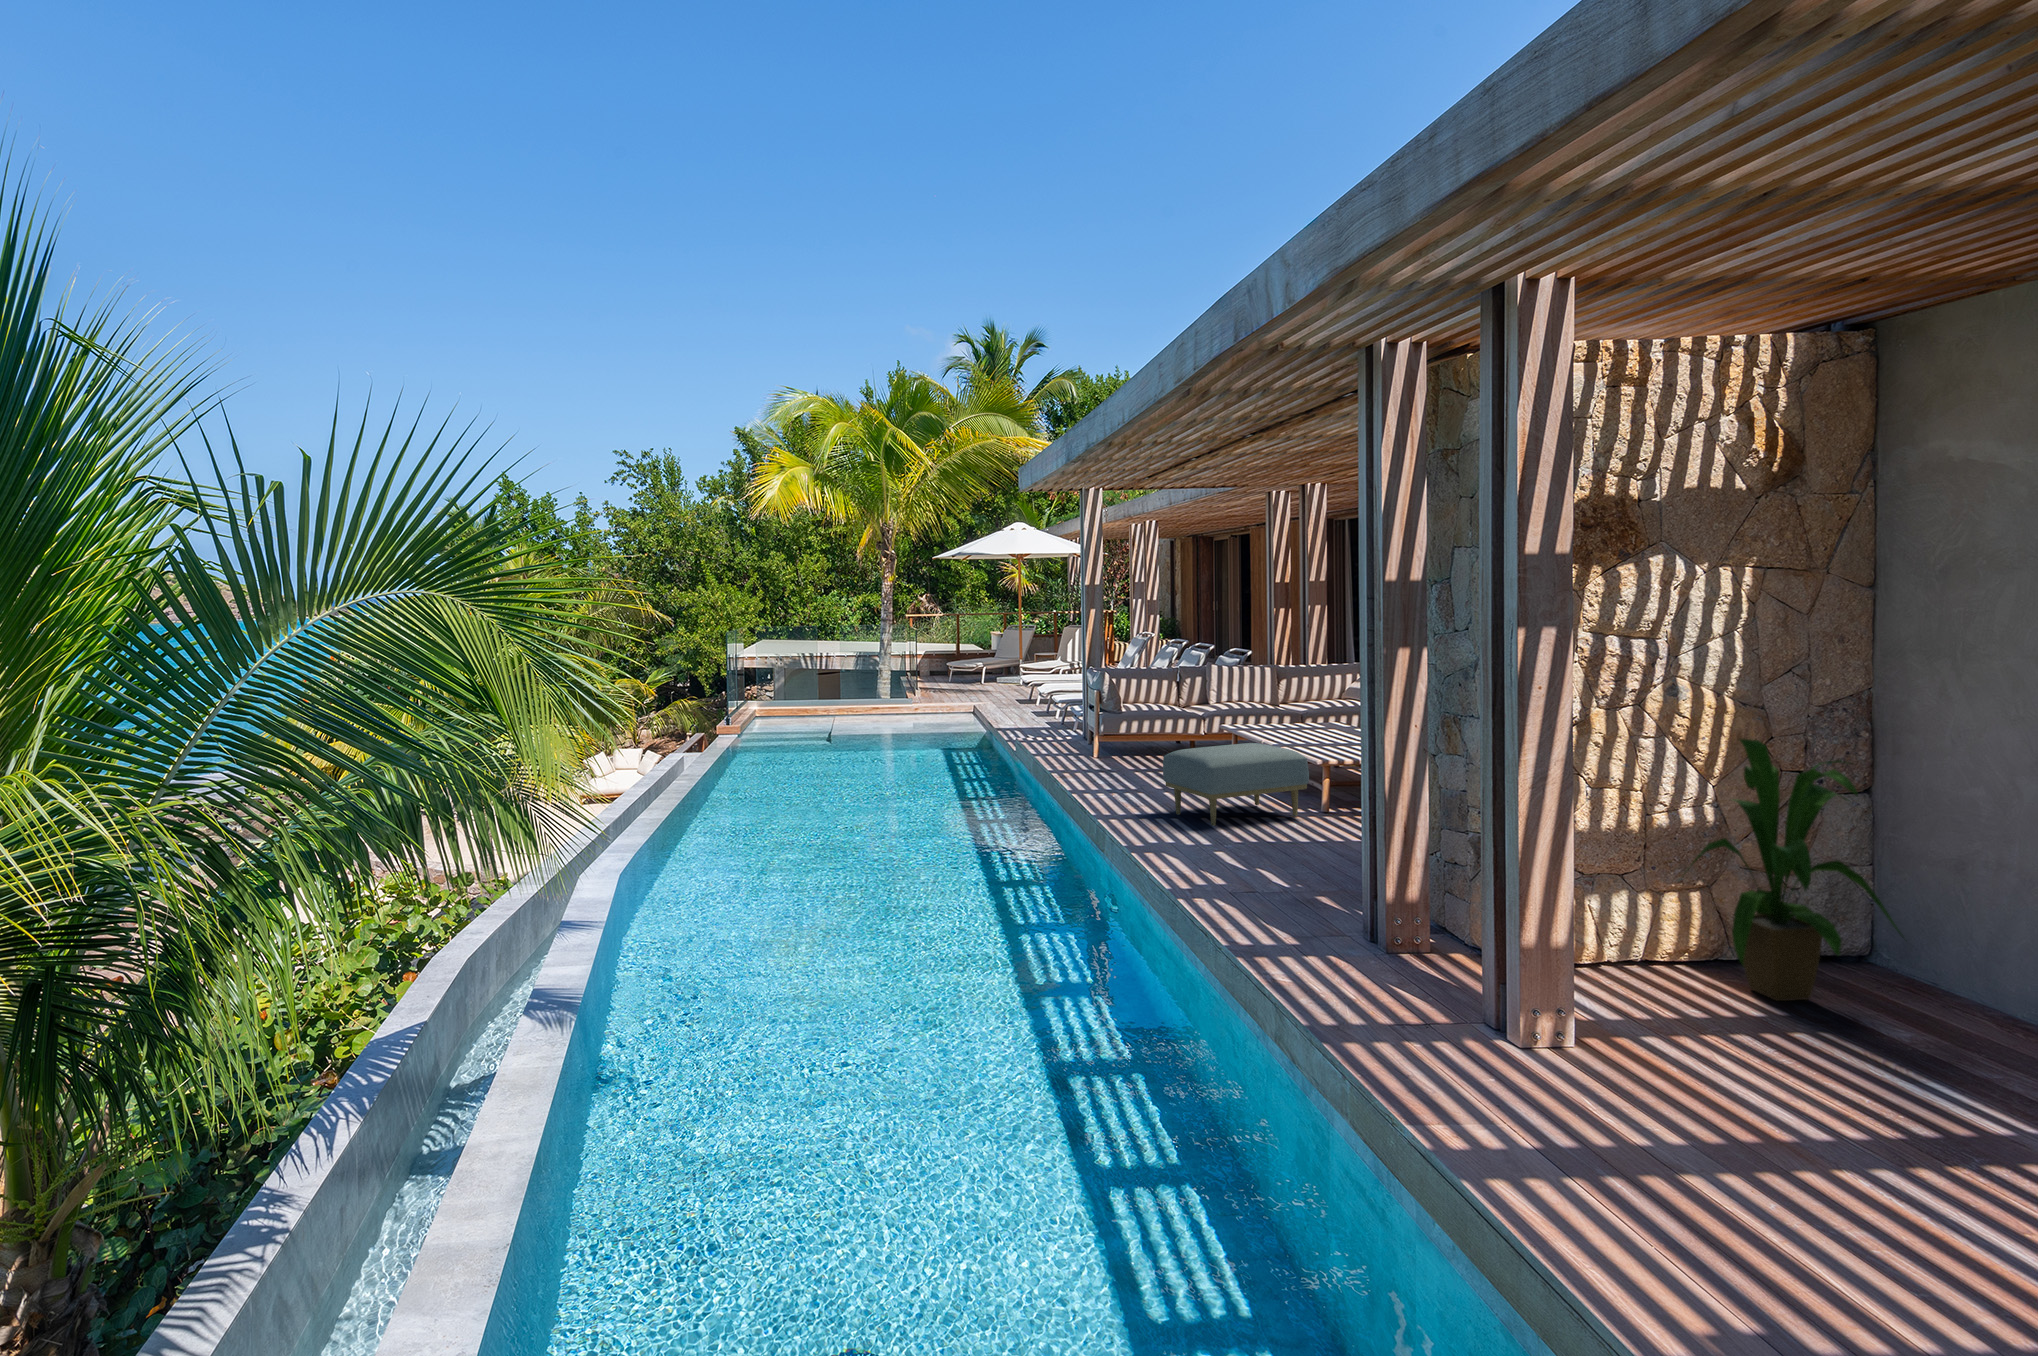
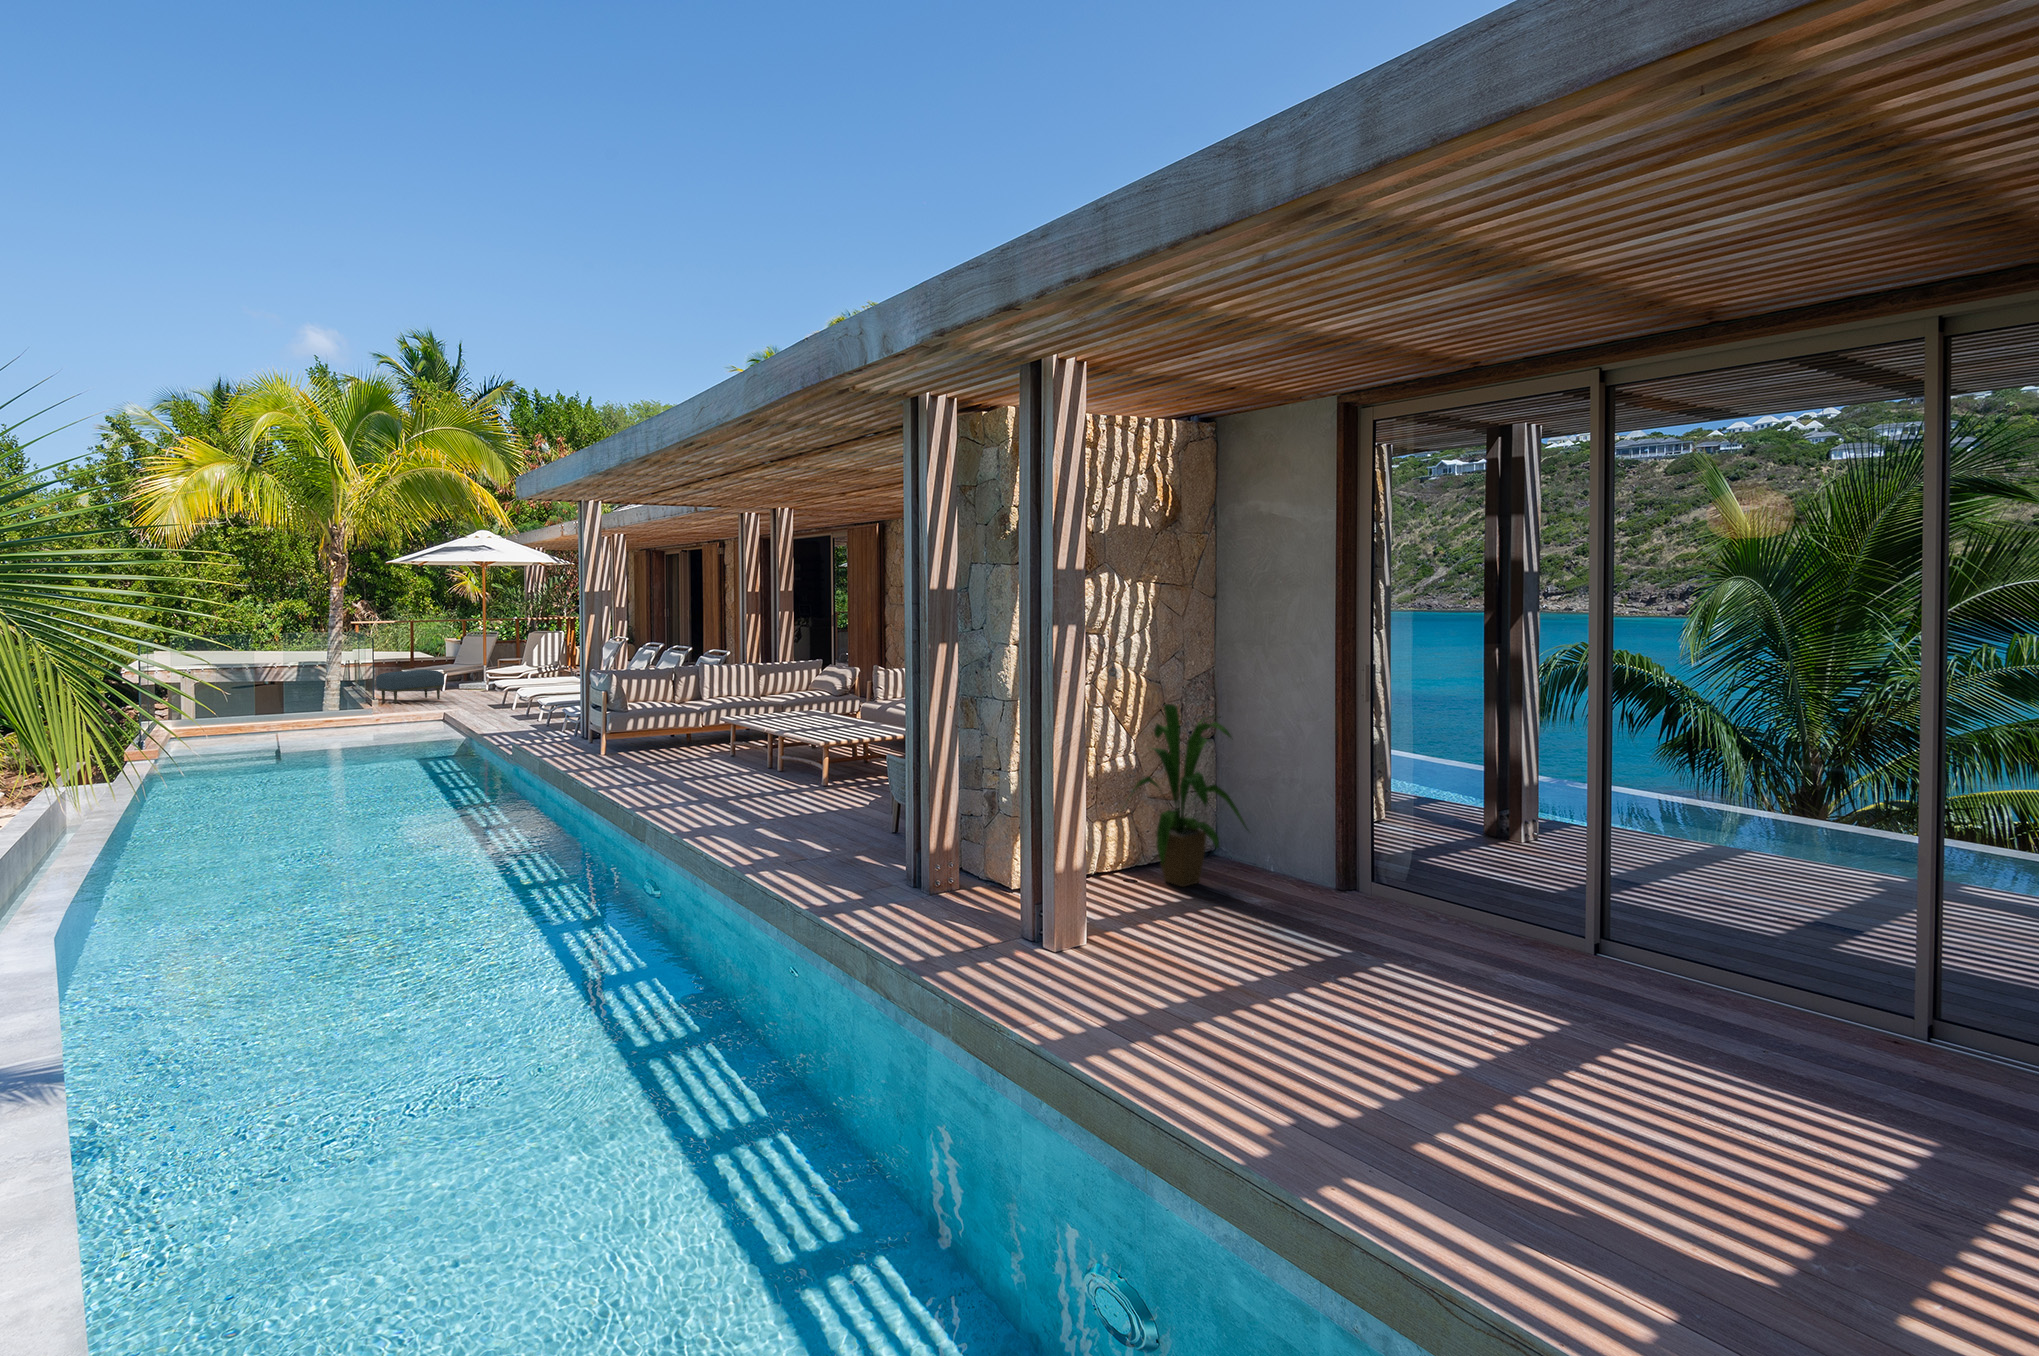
ottoman: present [1163,743,1309,826] -> present [376,670,444,704]

